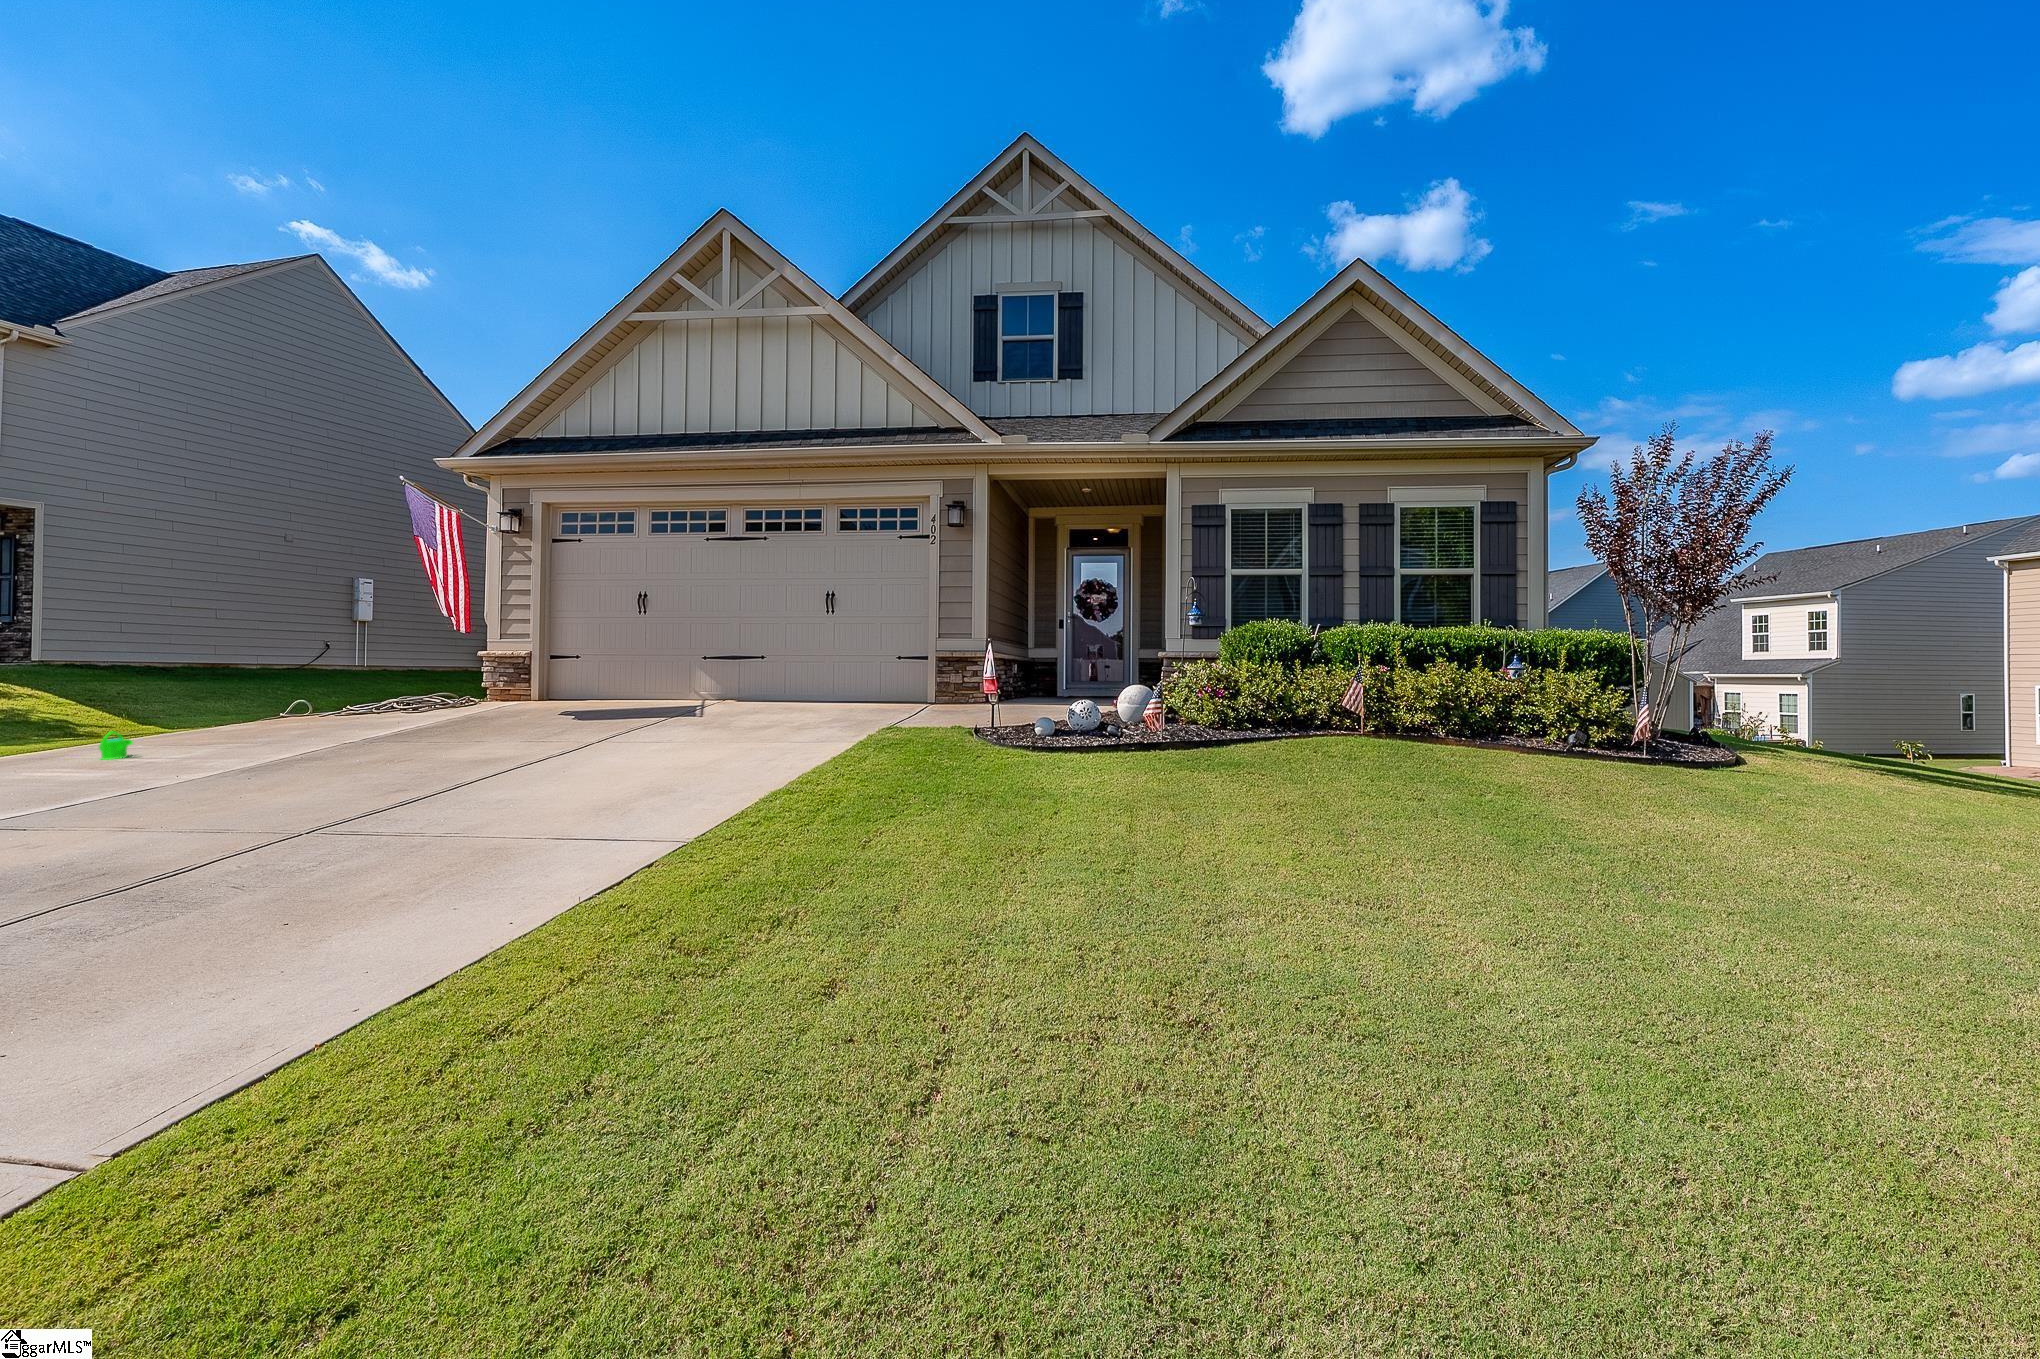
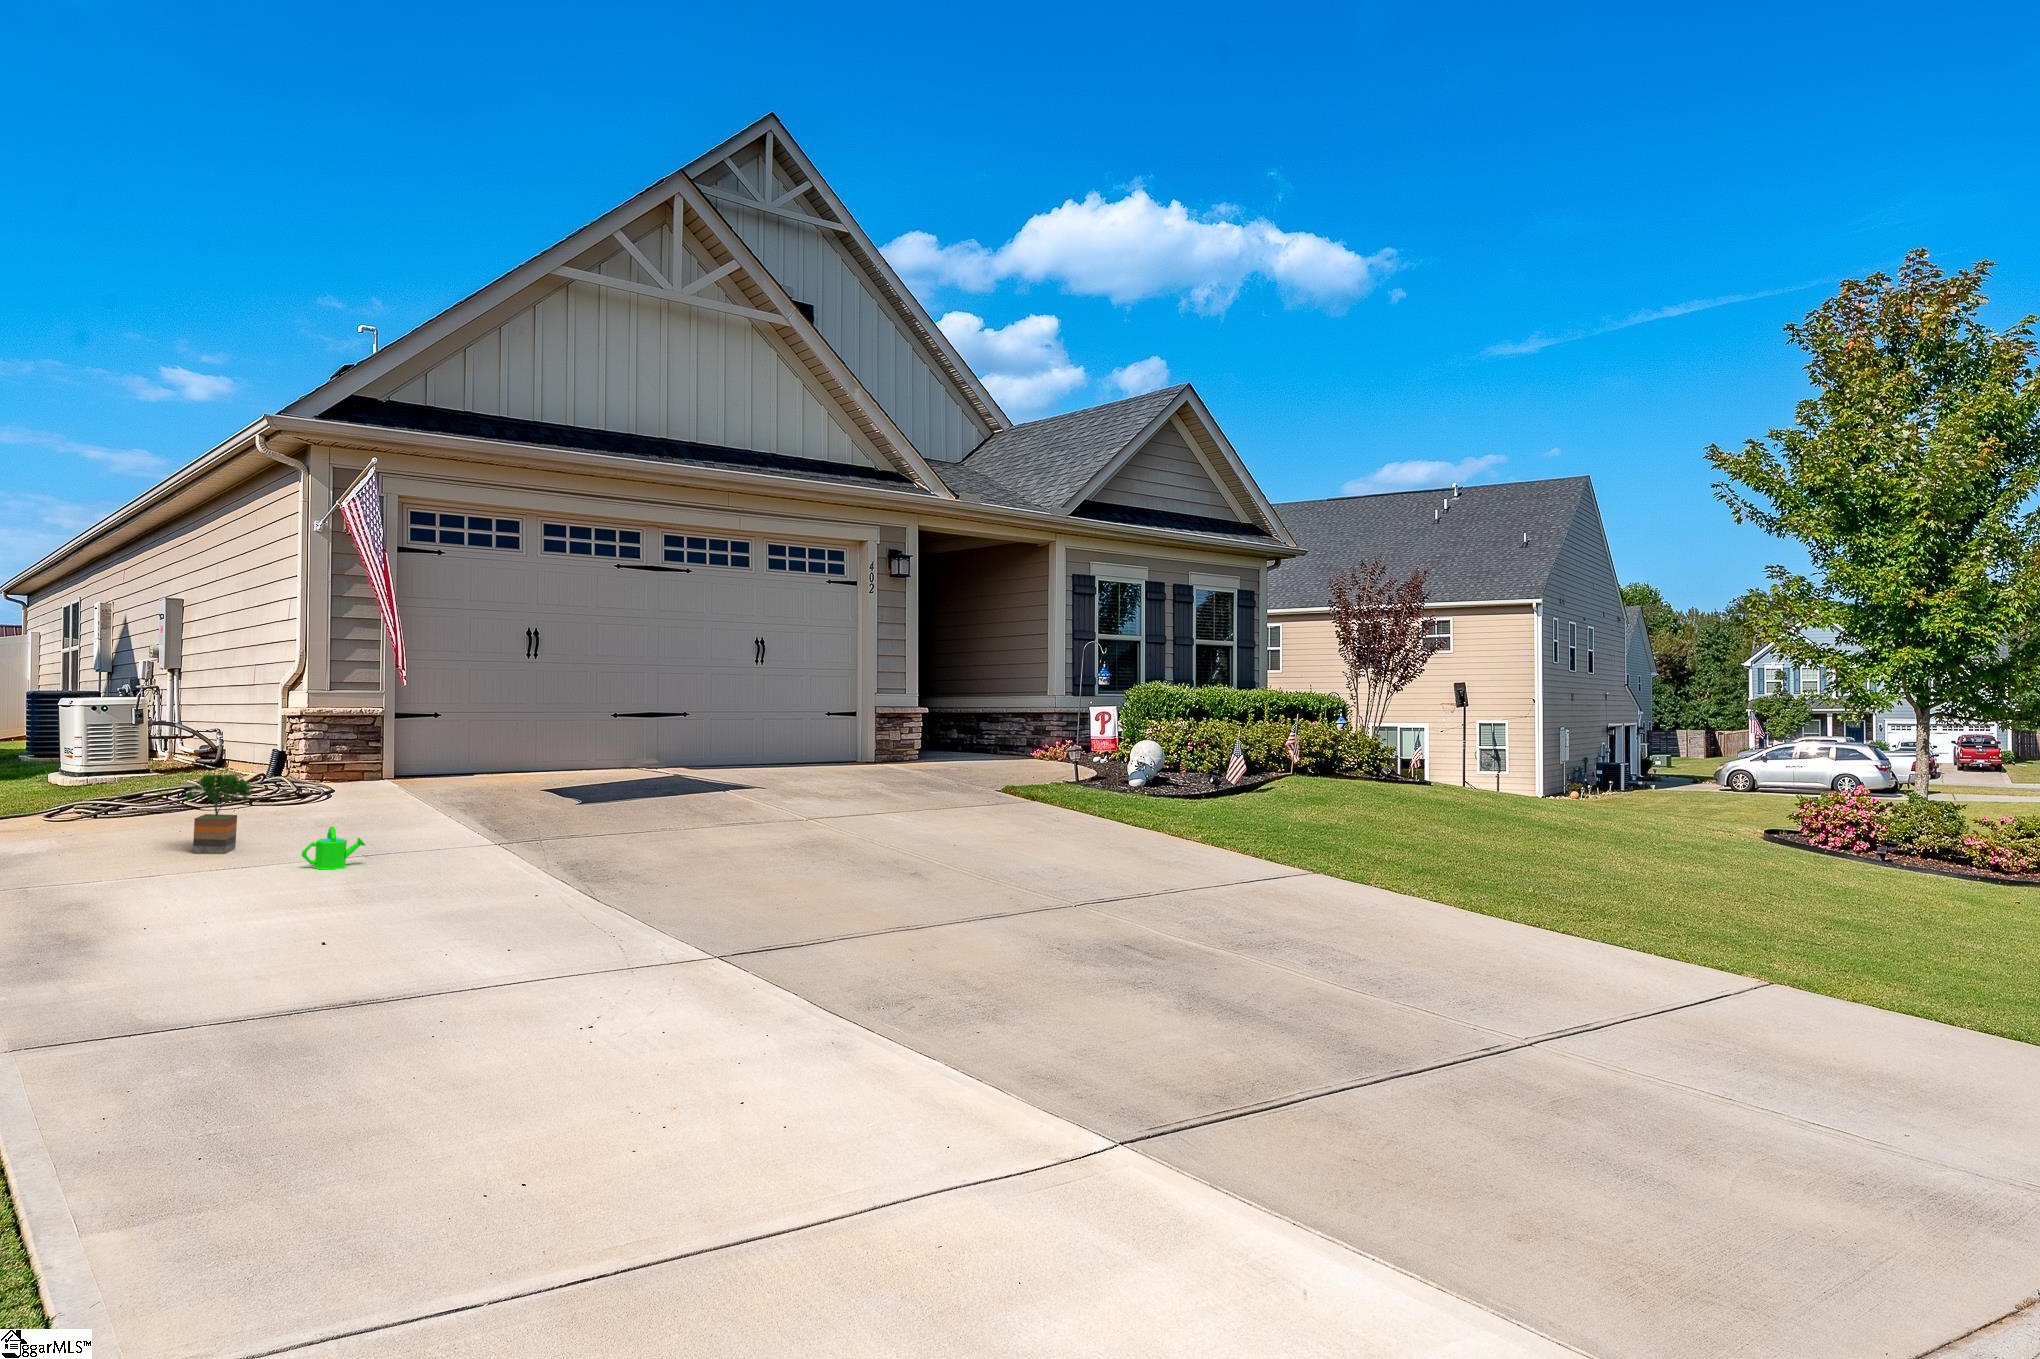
potted tree: none [134,692,184,744] -> present [186,774,252,854]

